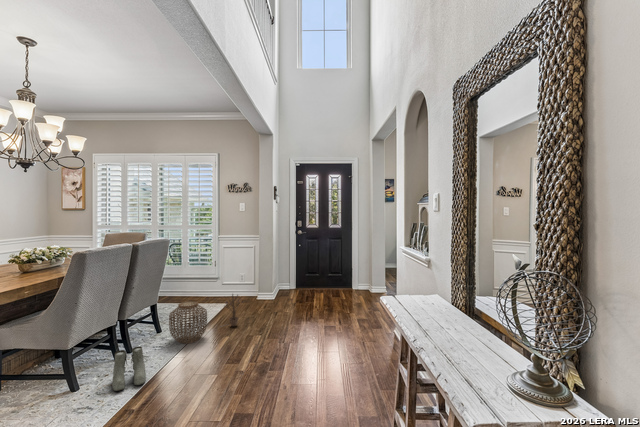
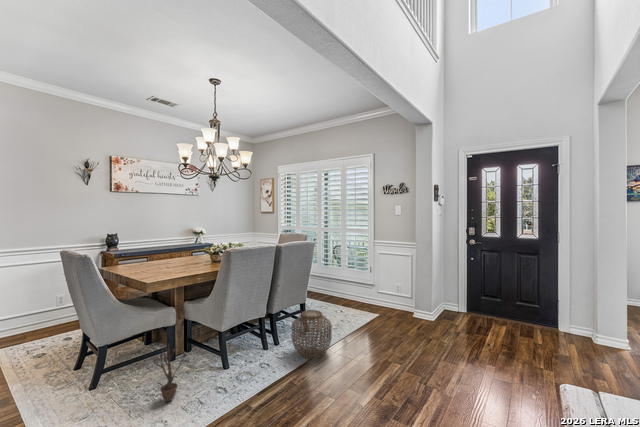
decorative plant: present [224,294,243,326] -> present [146,344,188,401]
boots: present [112,346,146,391] -> none [203,355,243,403]

